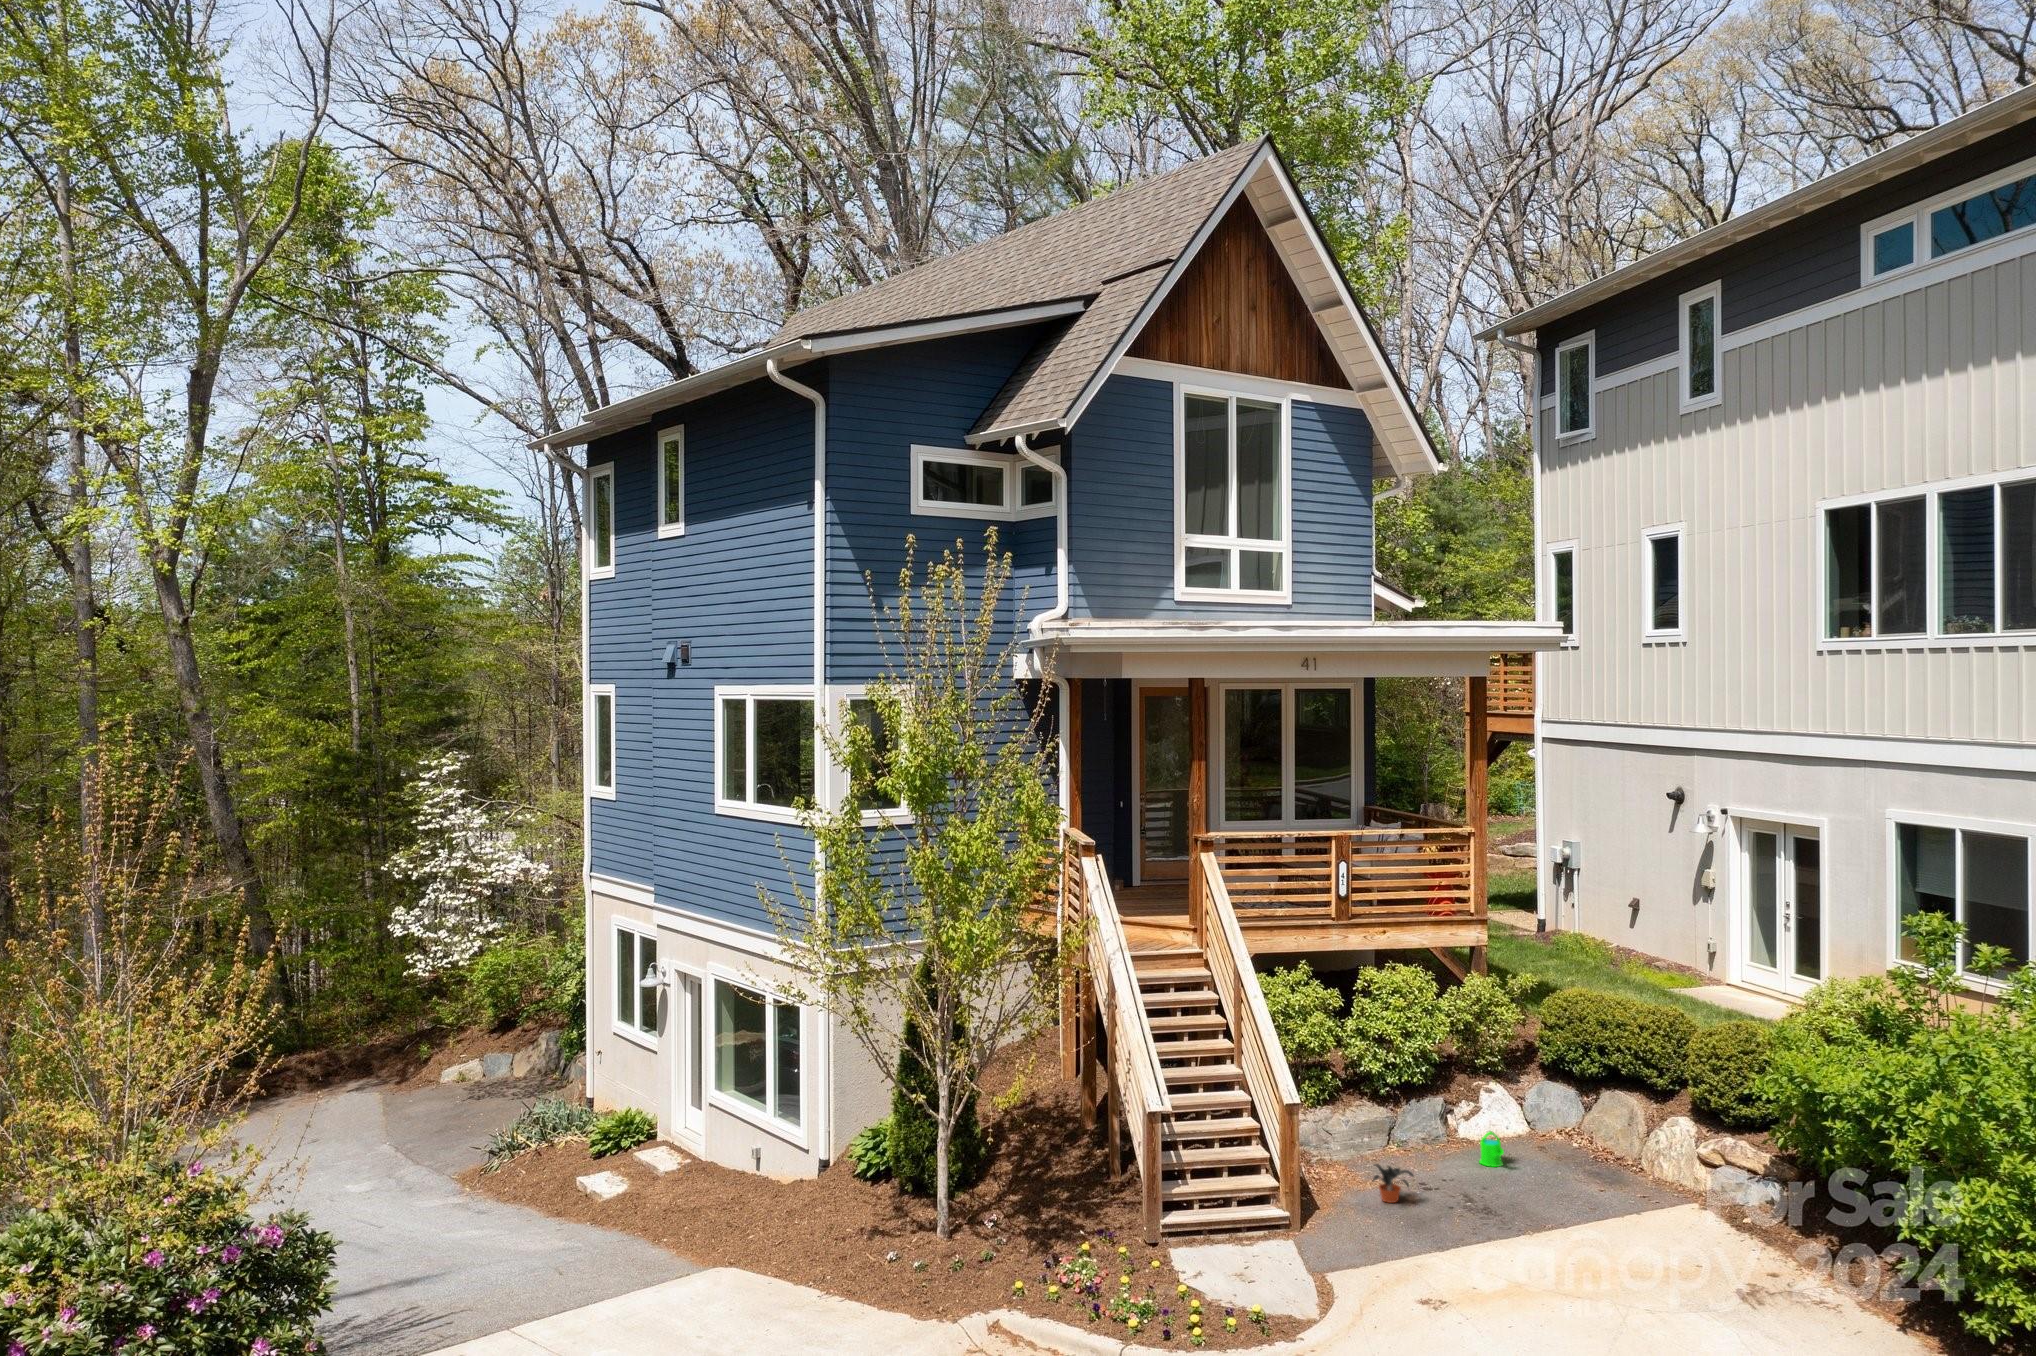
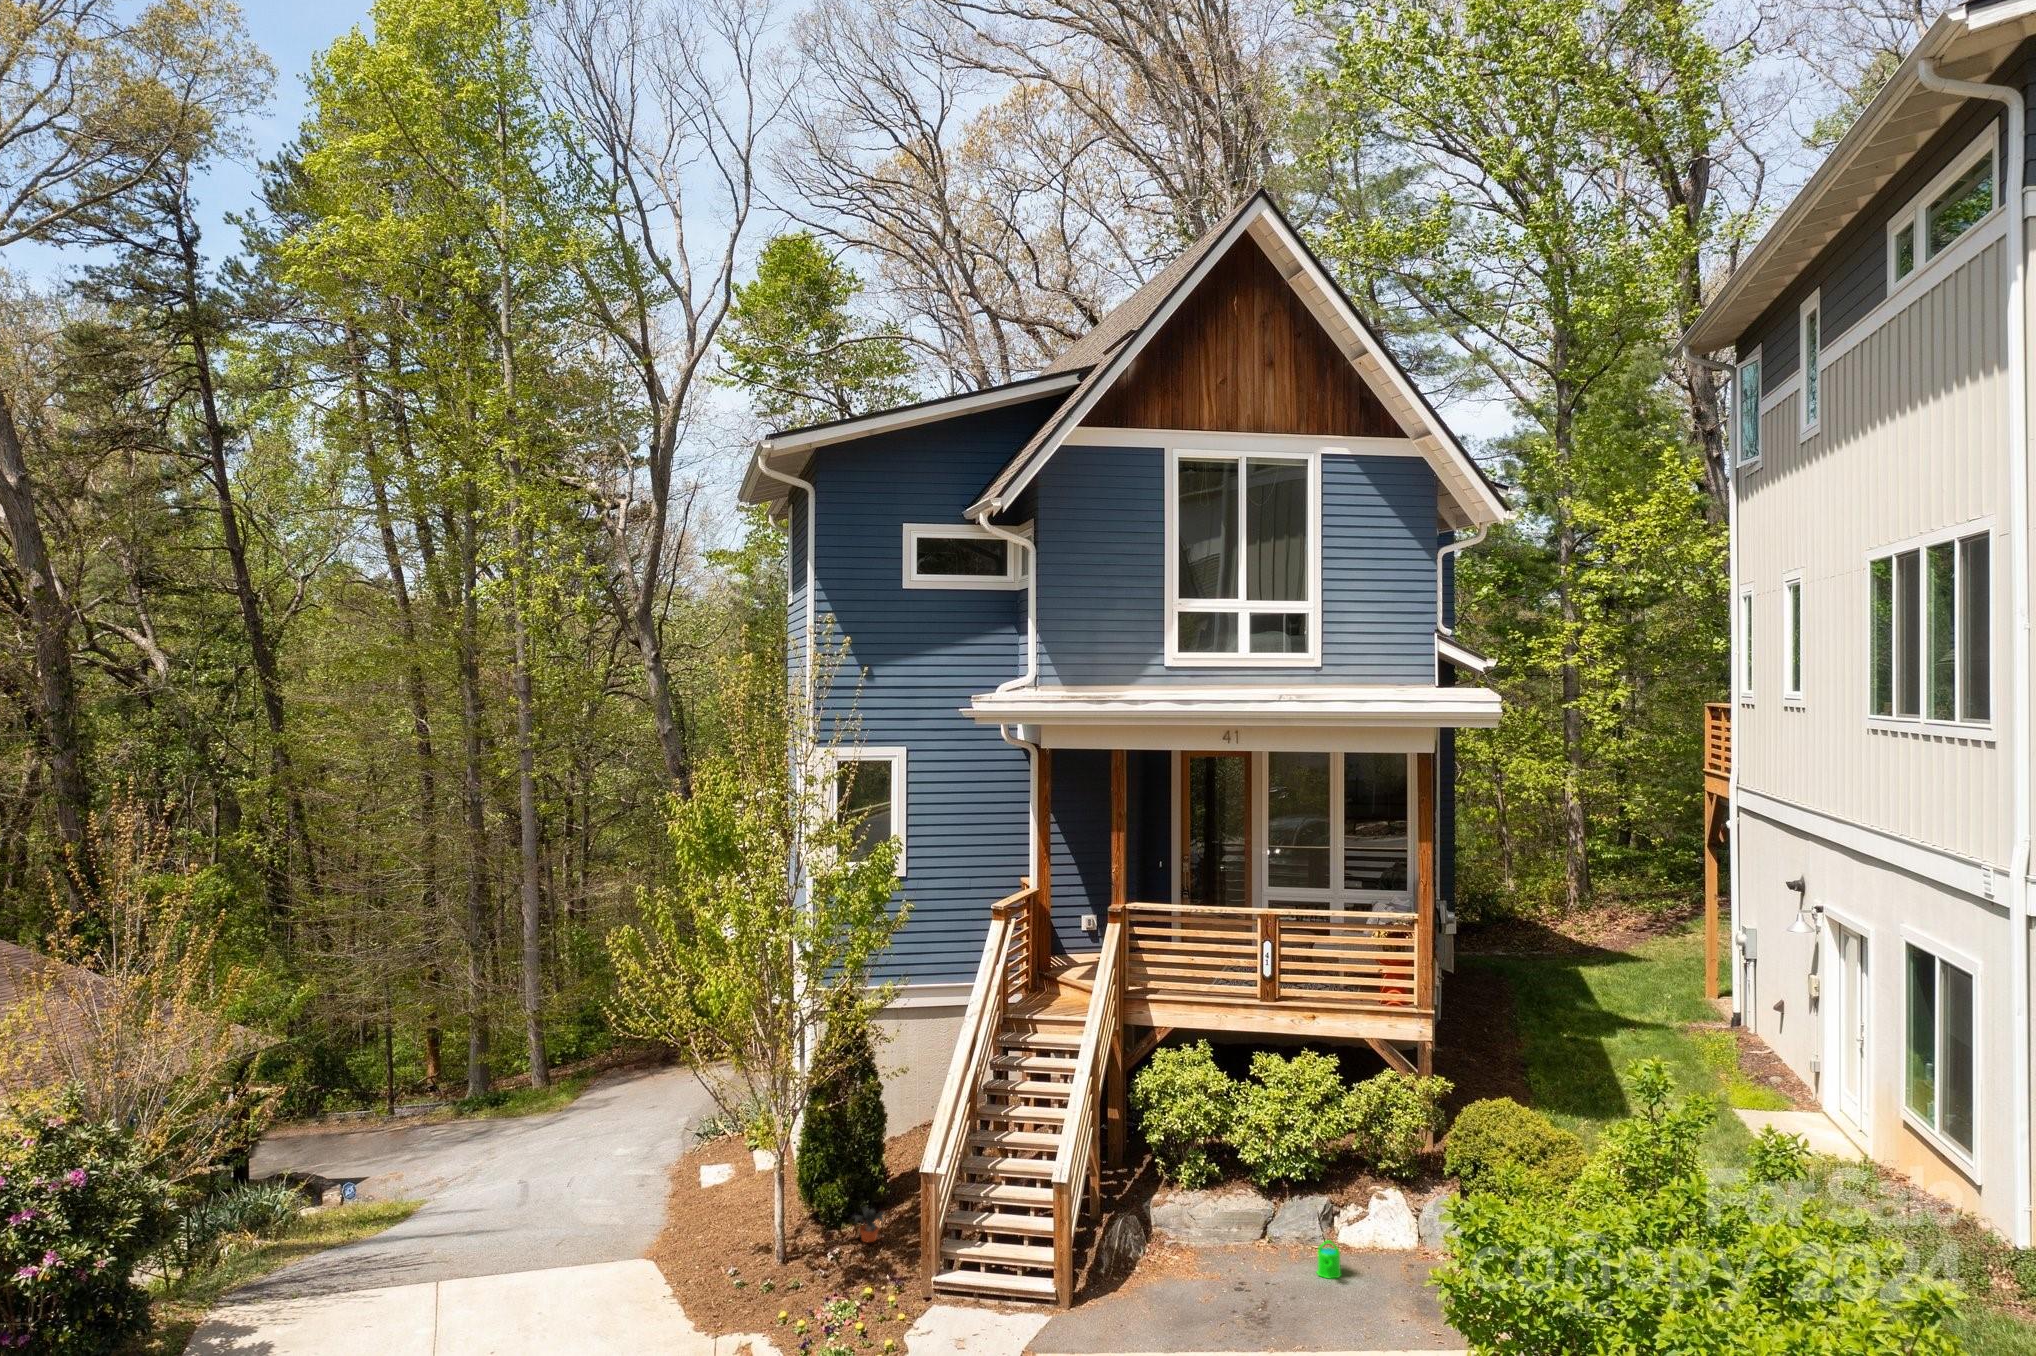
potted plant: present [1373,1164,1413,1203] -> present [852,1206,887,1242]

